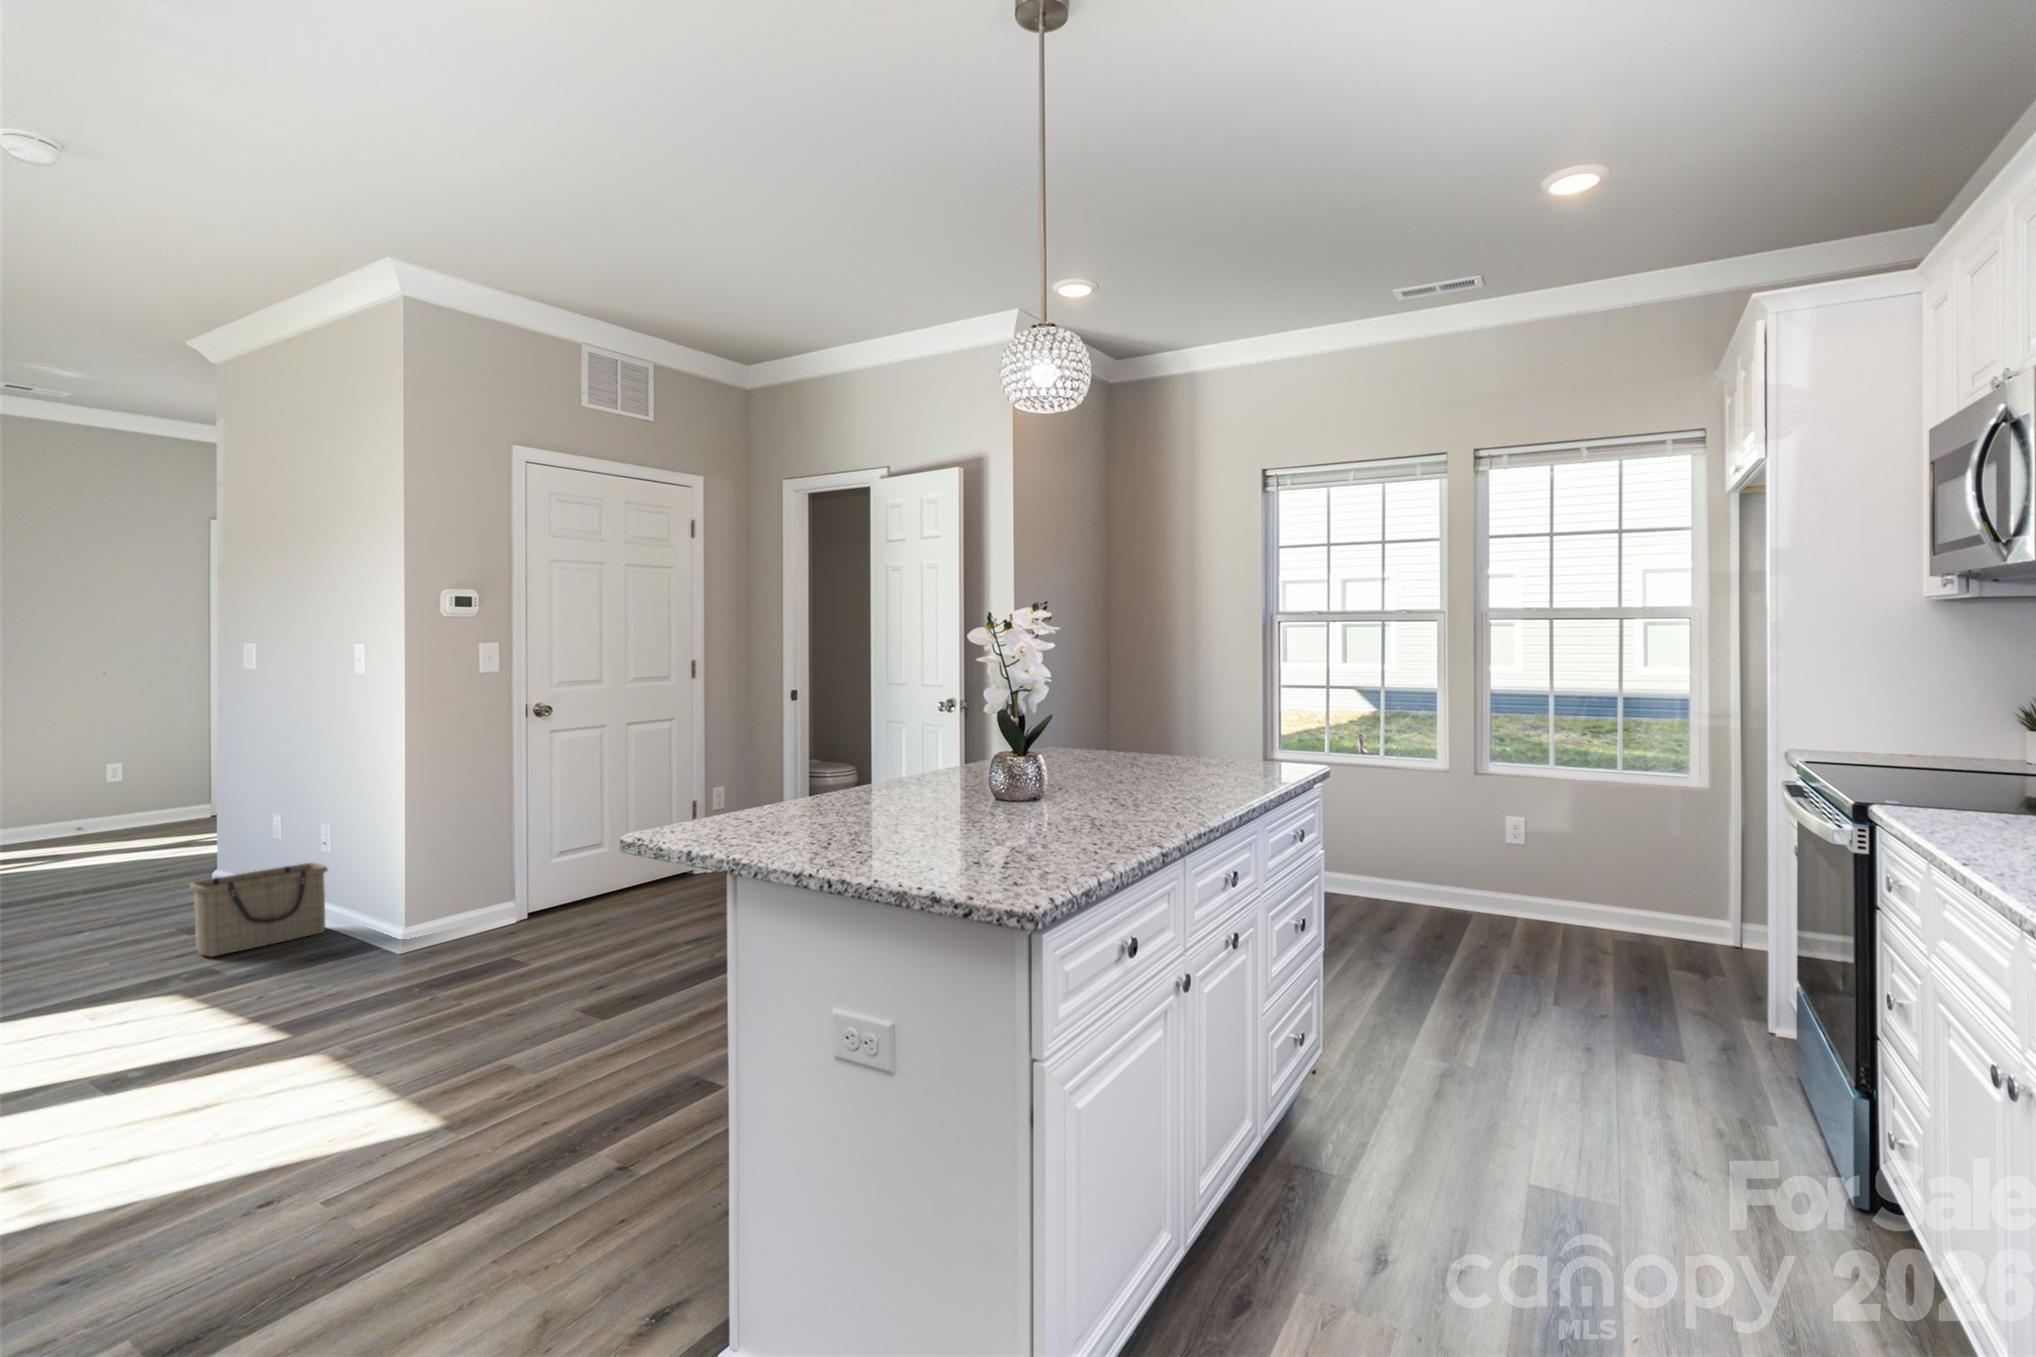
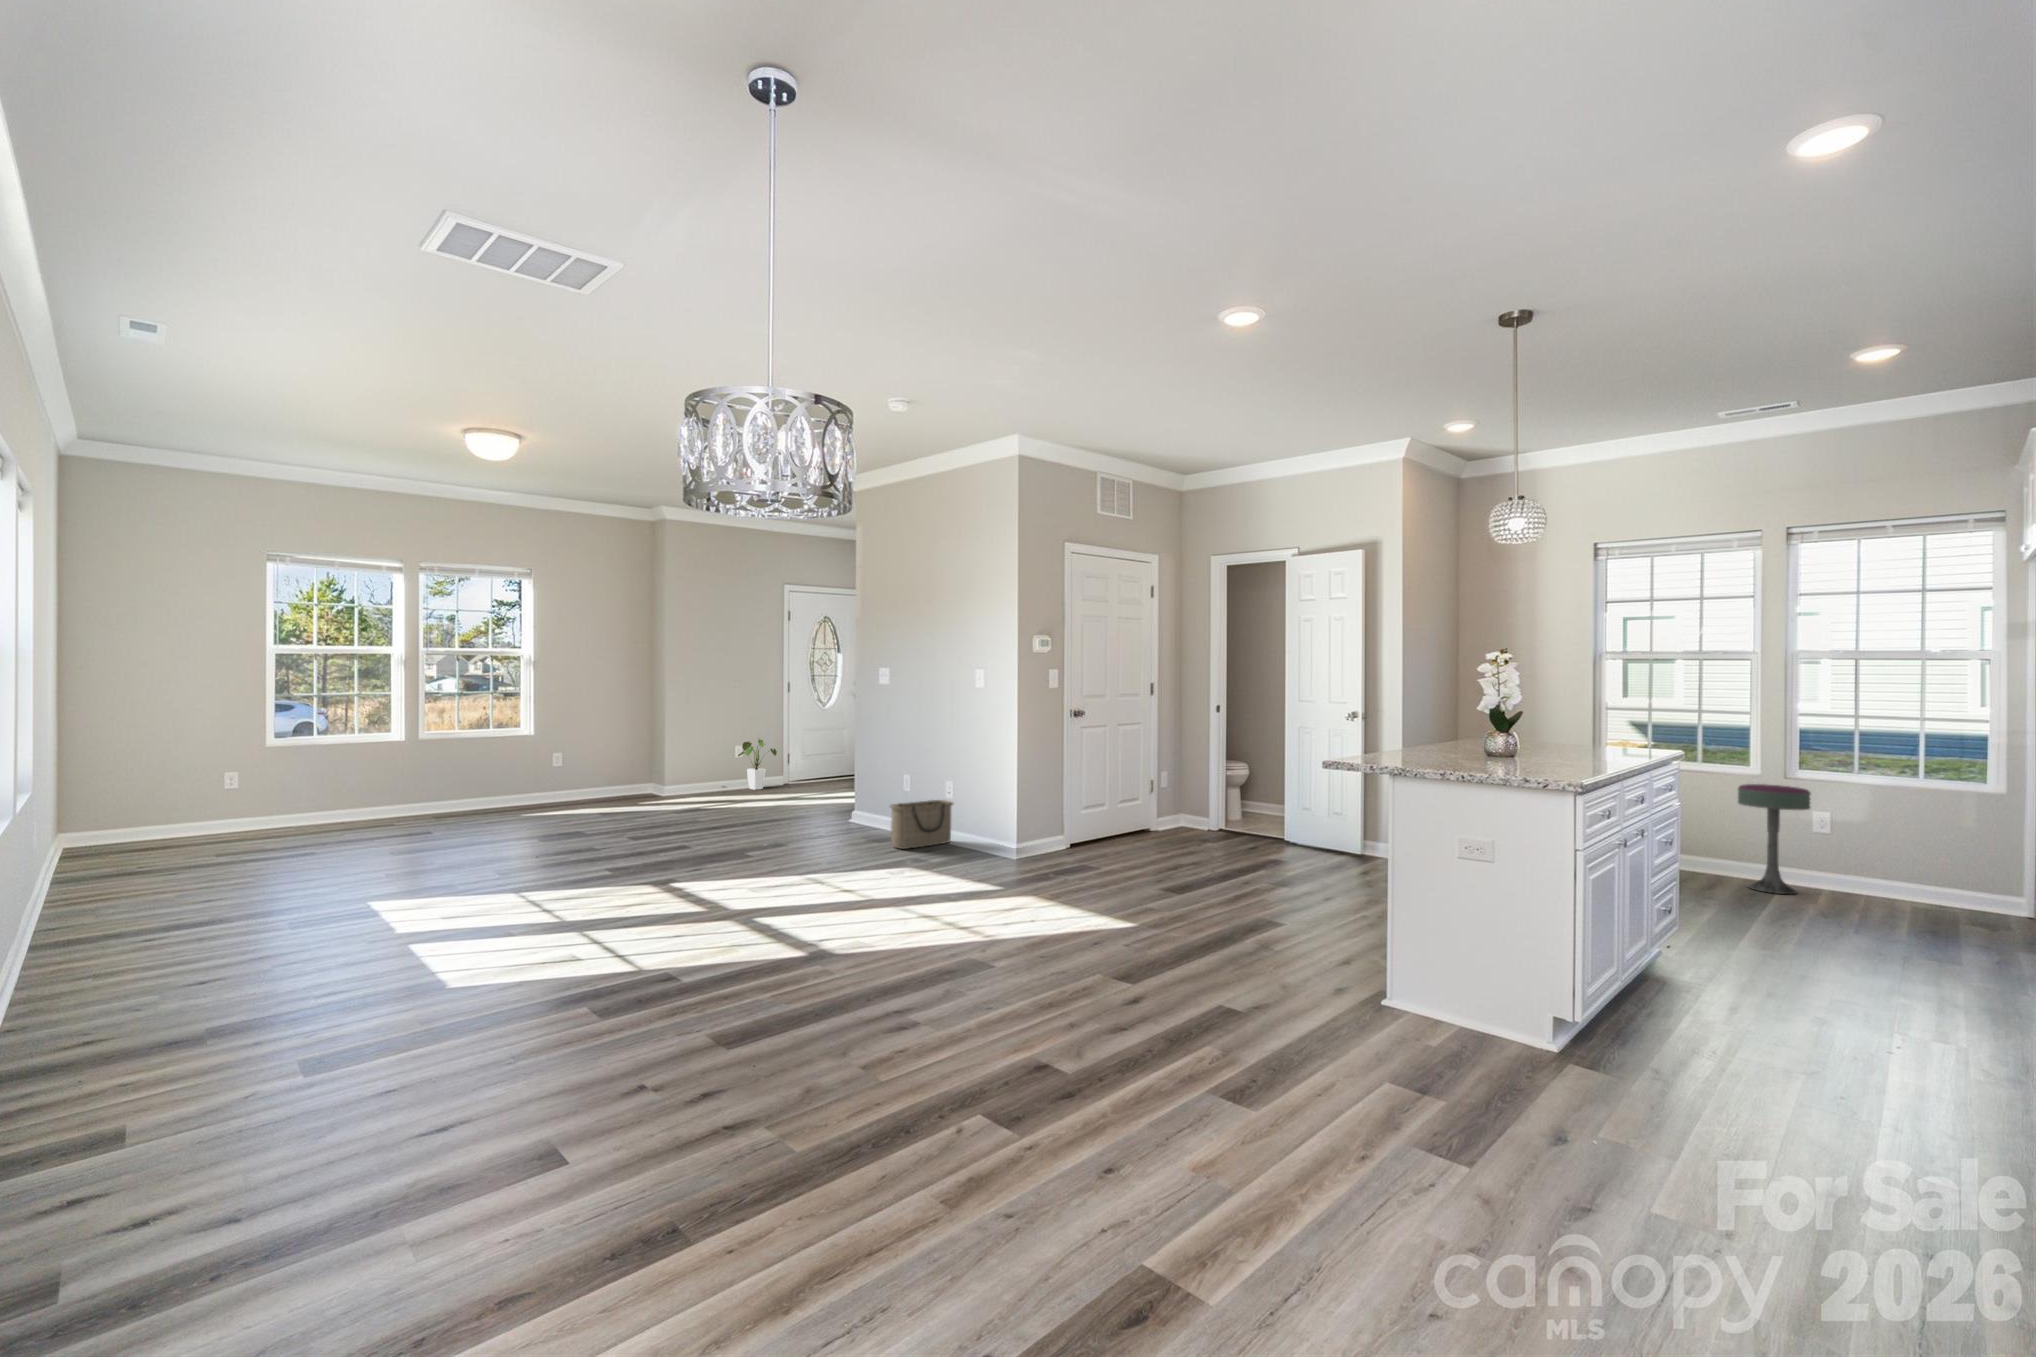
house plant: none [80,757,152,840] -> present [738,739,777,790]
bar stool: none [1420,782,1499,925] -> present [1738,784,1811,894]

